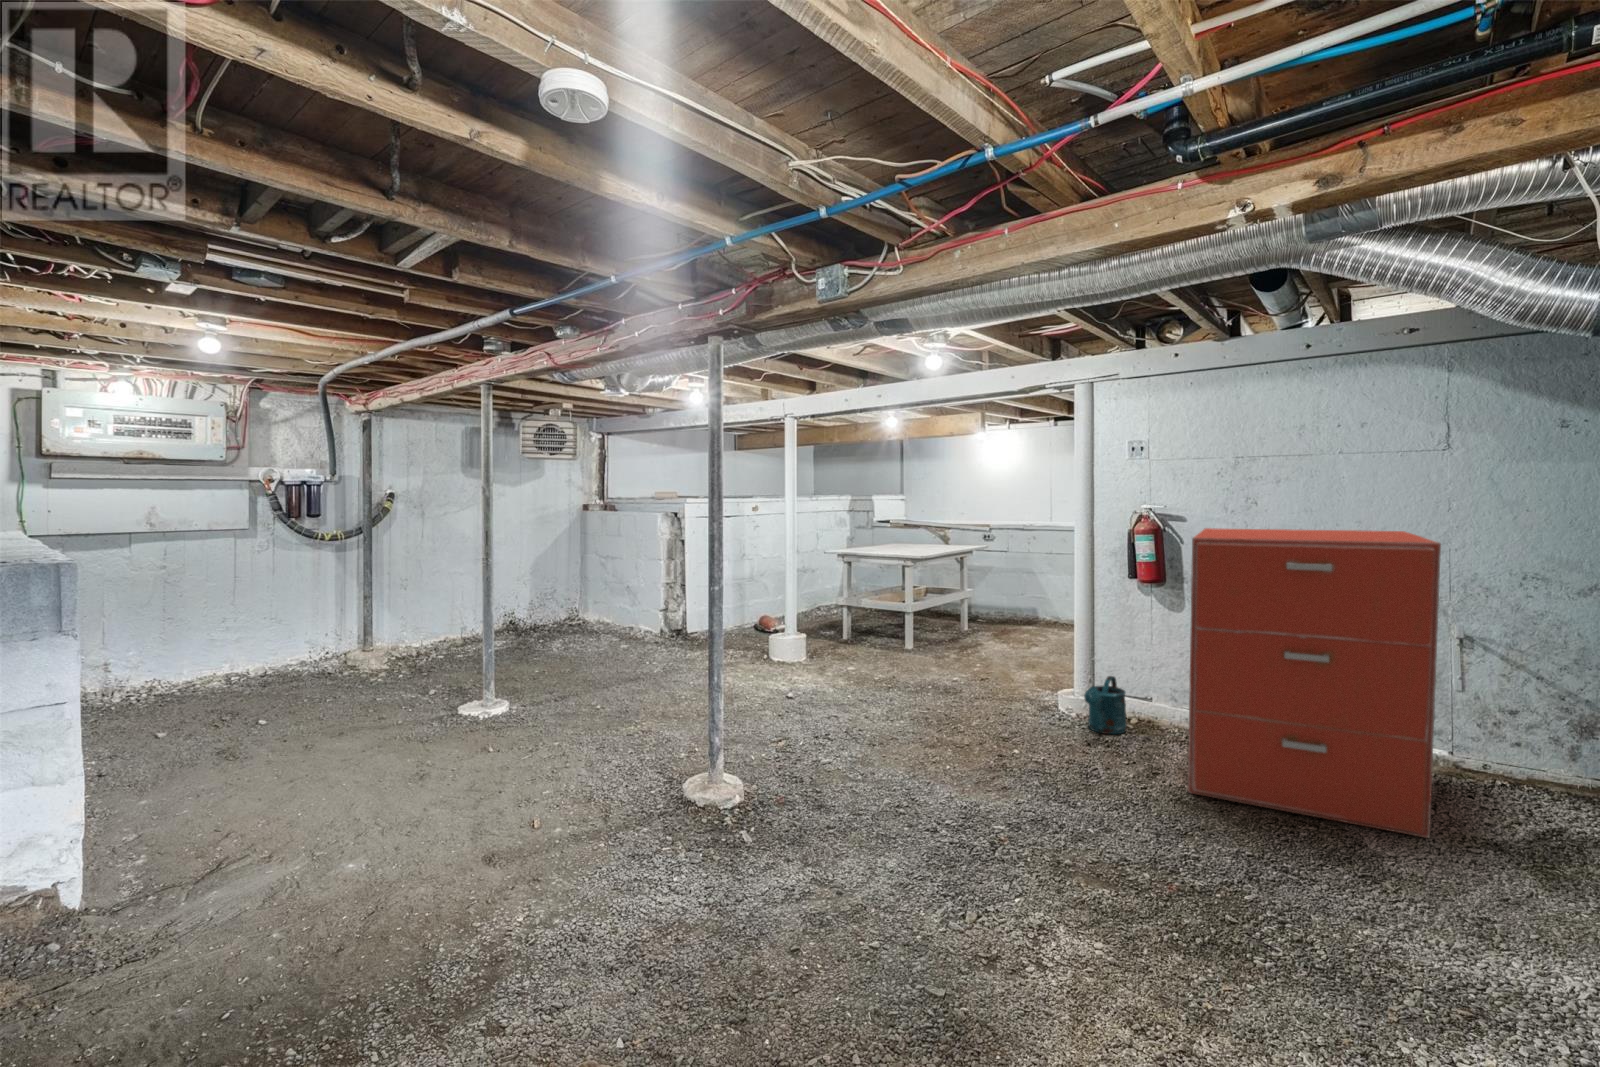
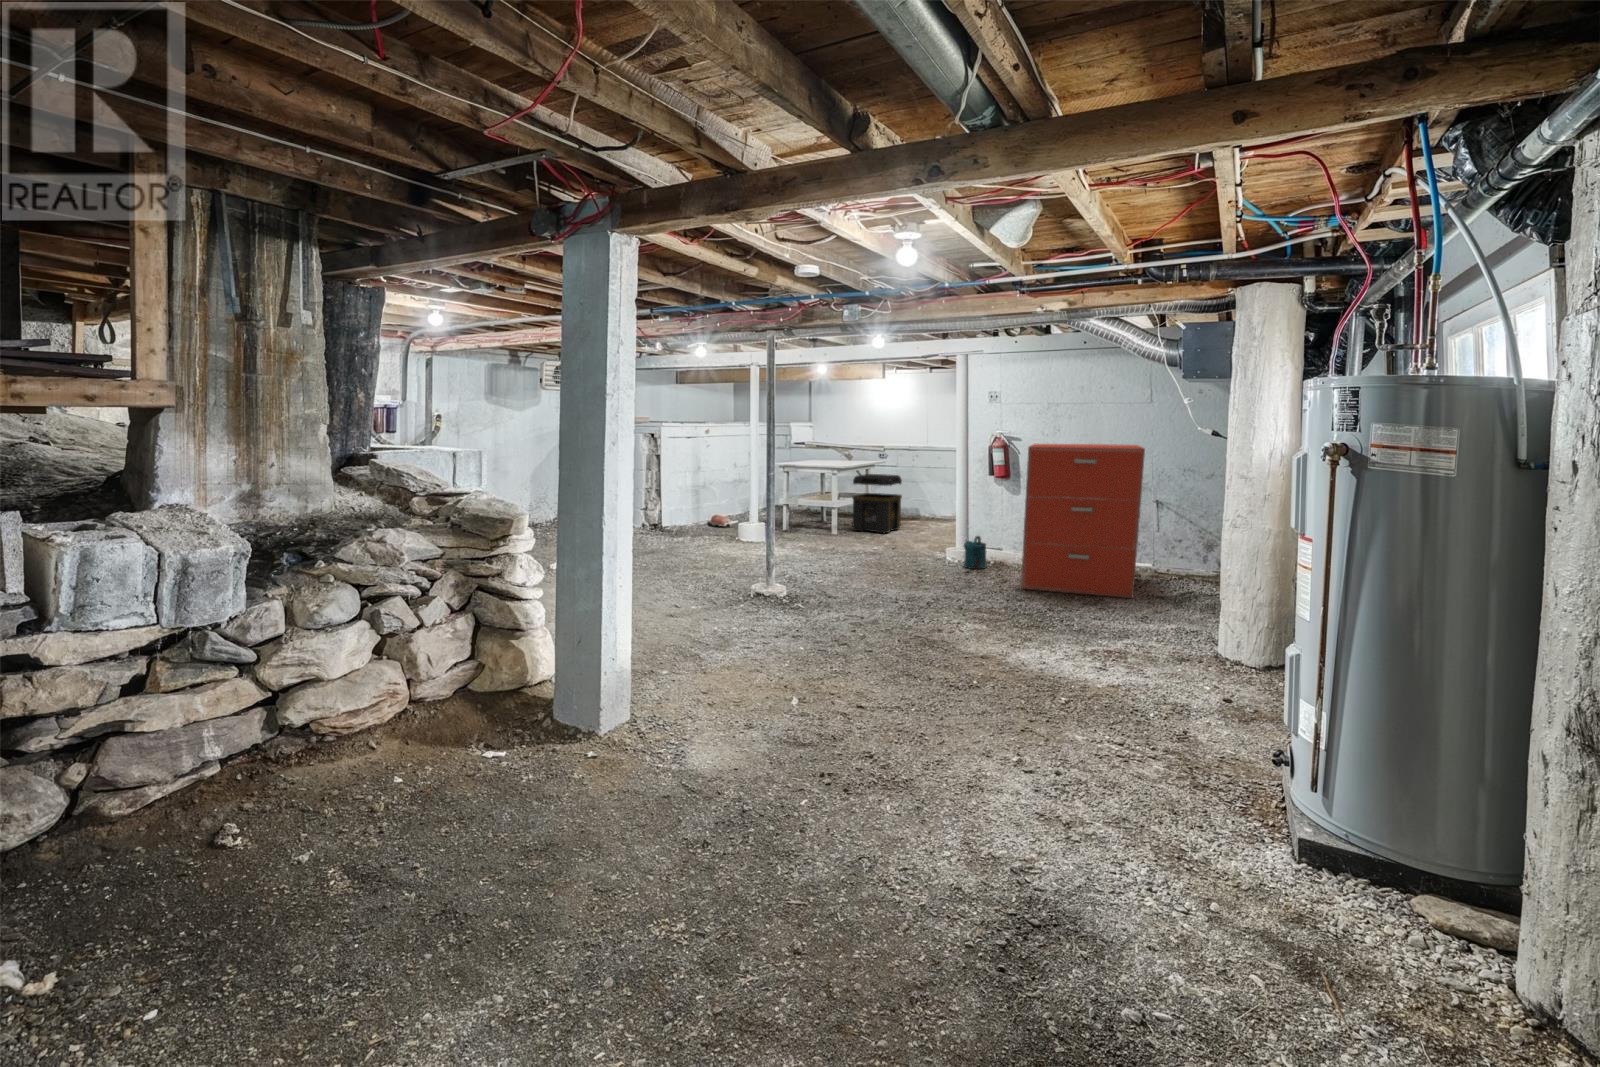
toolbox: none [934,564,1006,650] -> present [852,474,902,533]

